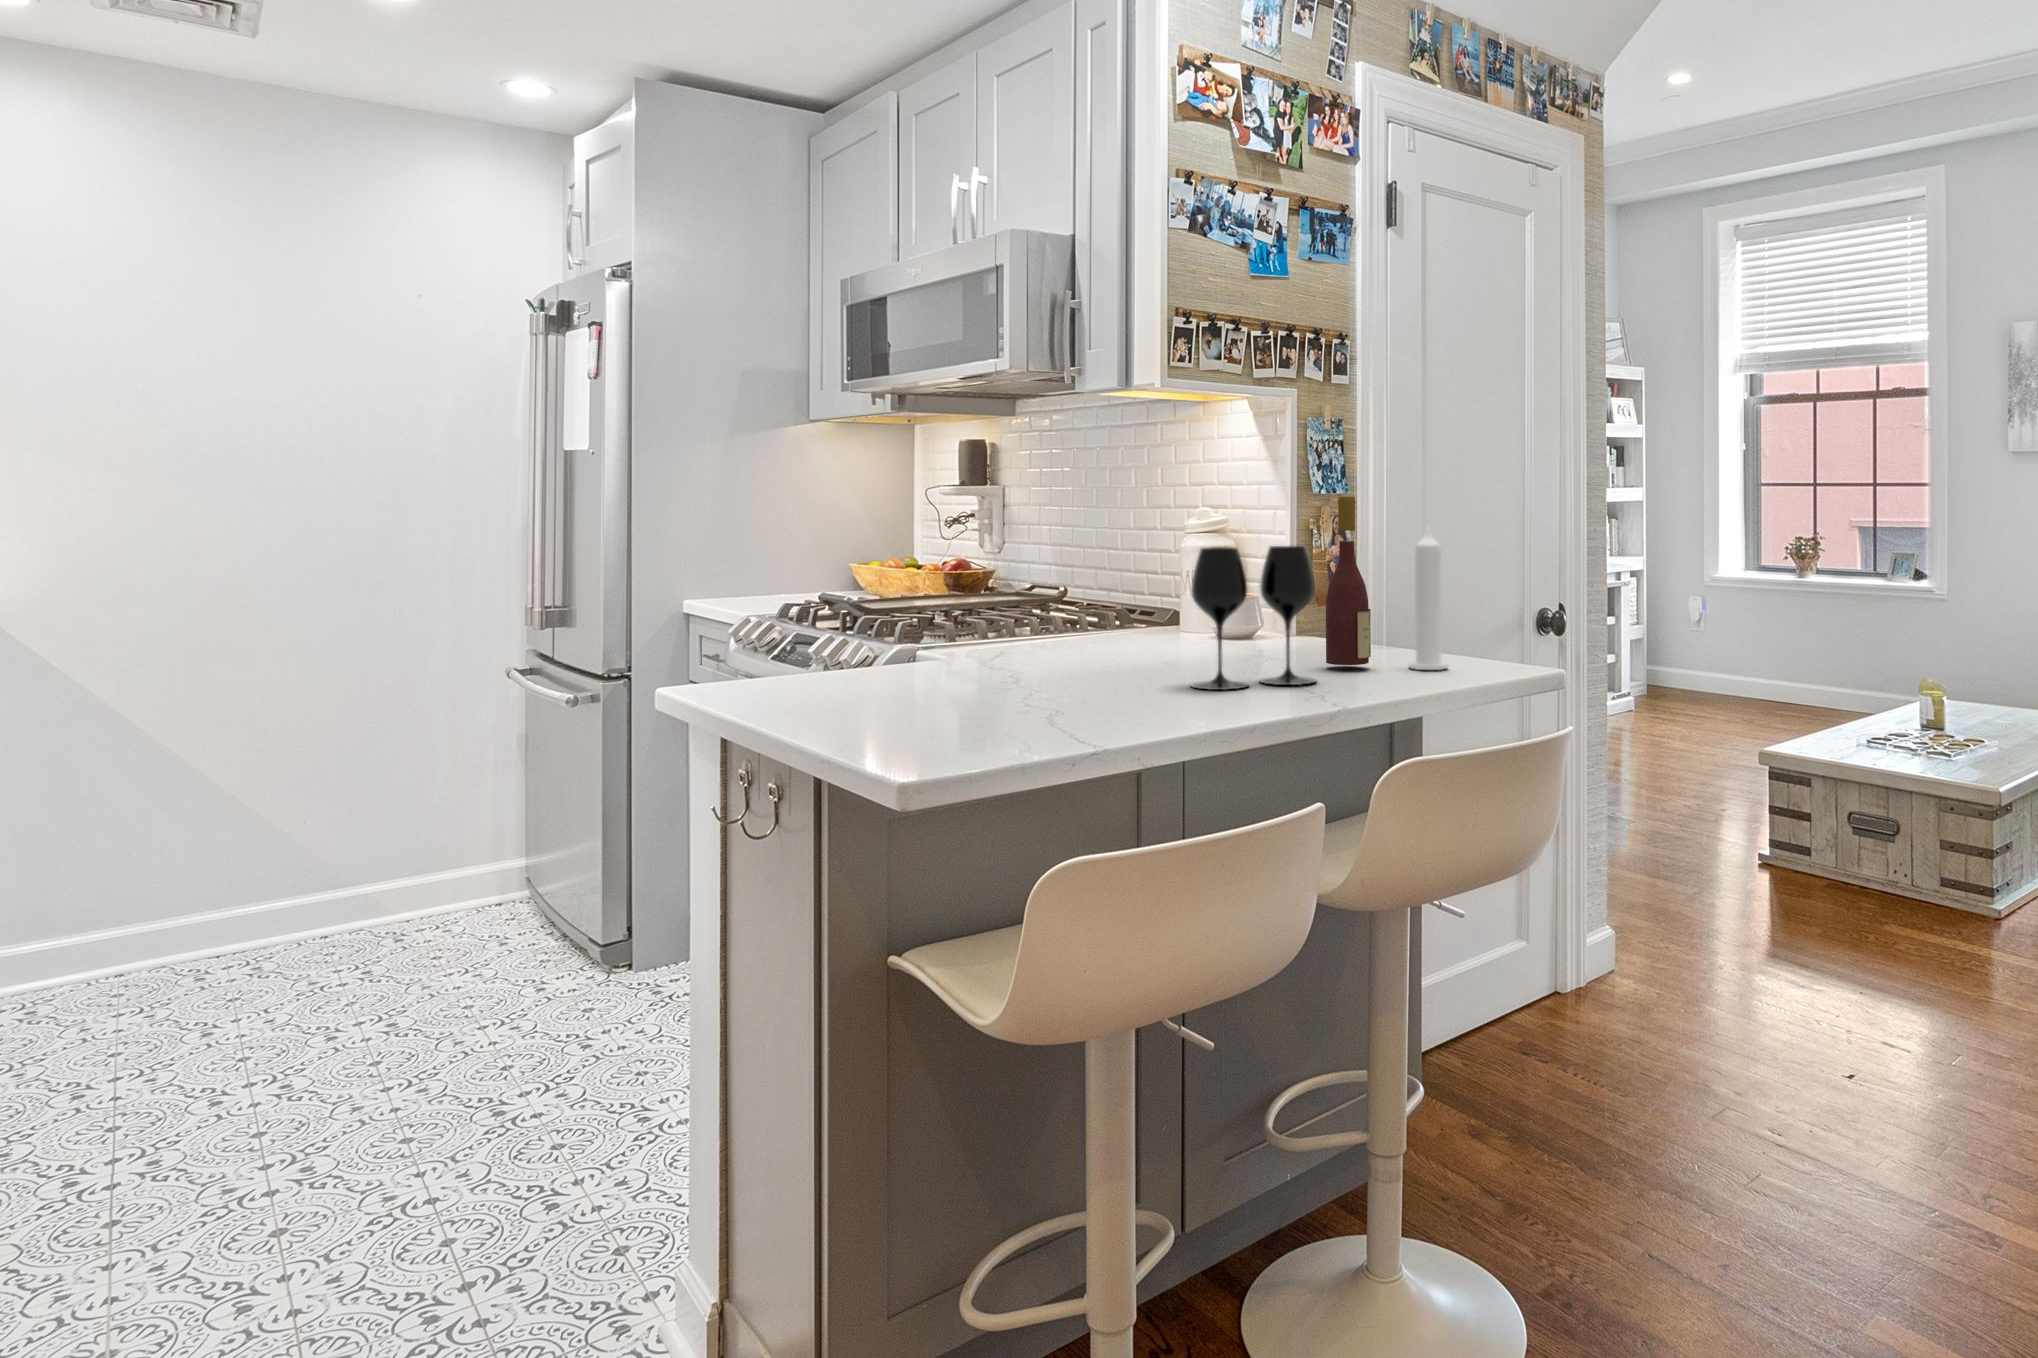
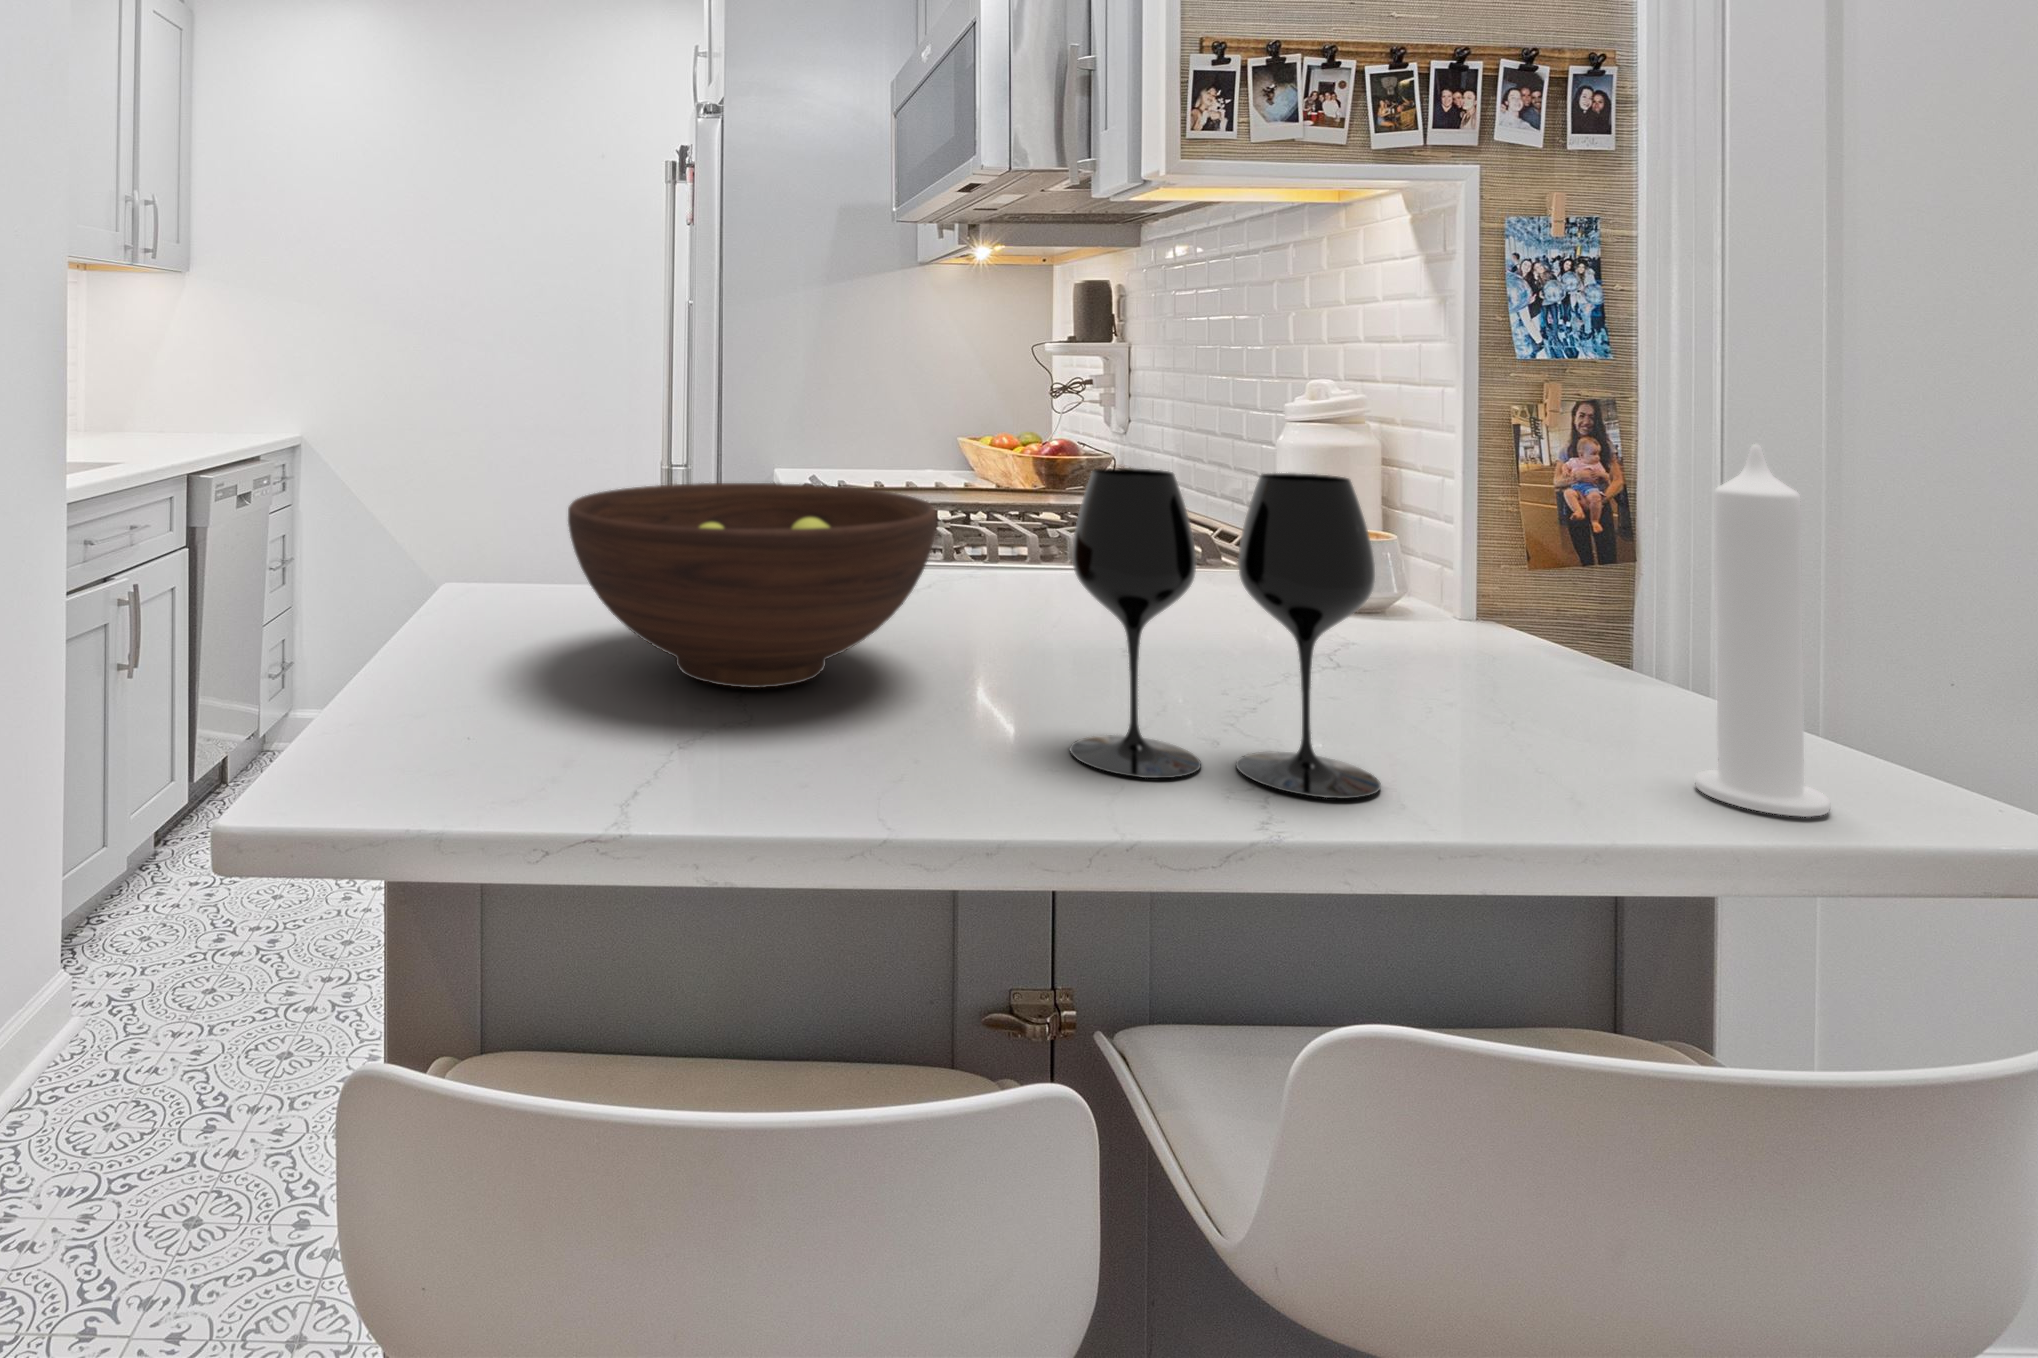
wine bottle: present [1326,497,1371,665] -> none [1448,369,1578,770]
fruit bowl: none [877,576,1105,690] -> present [568,483,937,688]

